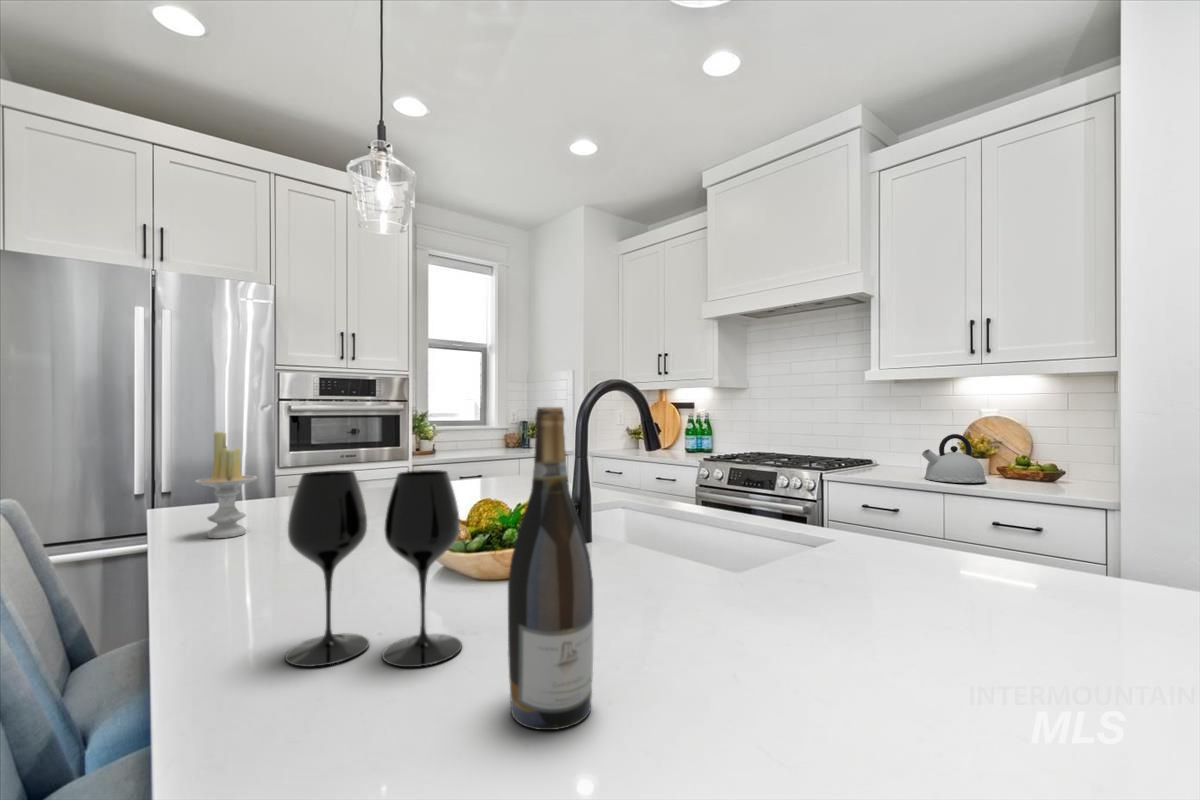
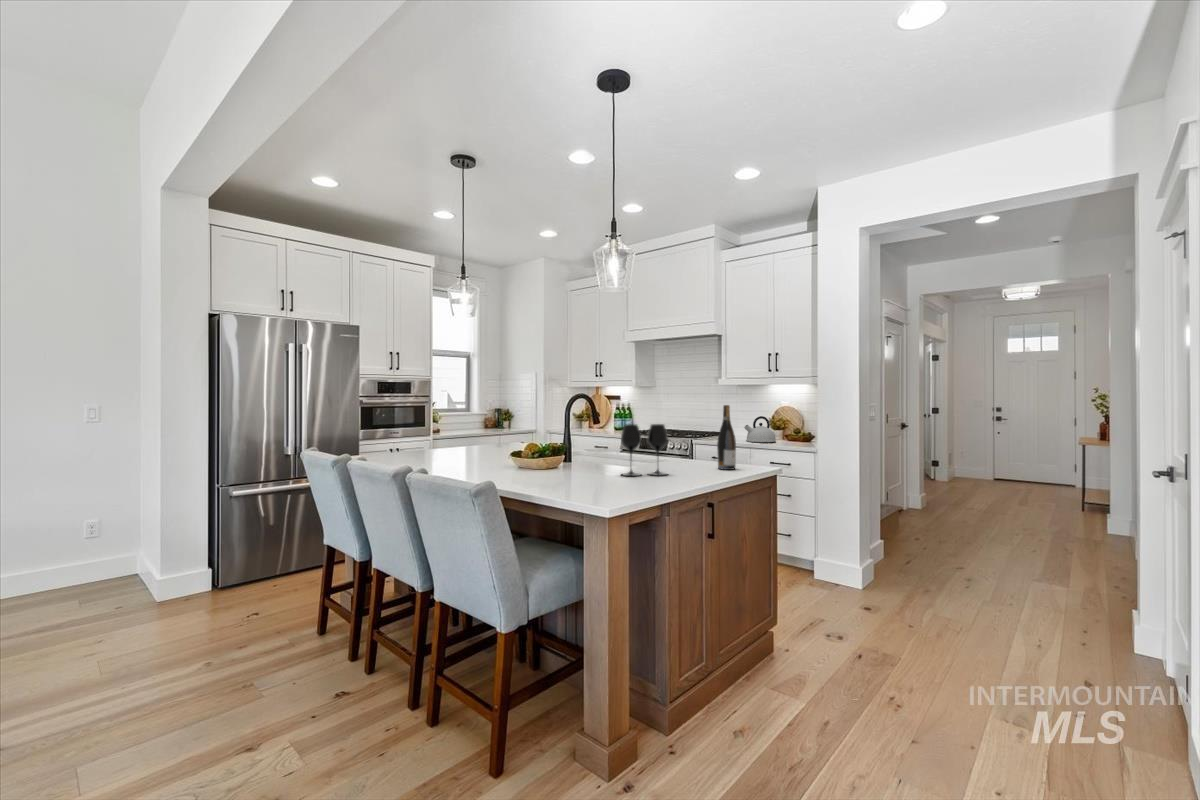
wine bottle: present [508,407,594,730] -> present [717,405,736,470]
candle: present [195,431,258,538] -> none [404,415,428,461]
wine glass: present [285,470,462,667] -> present [621,424,668,476]

